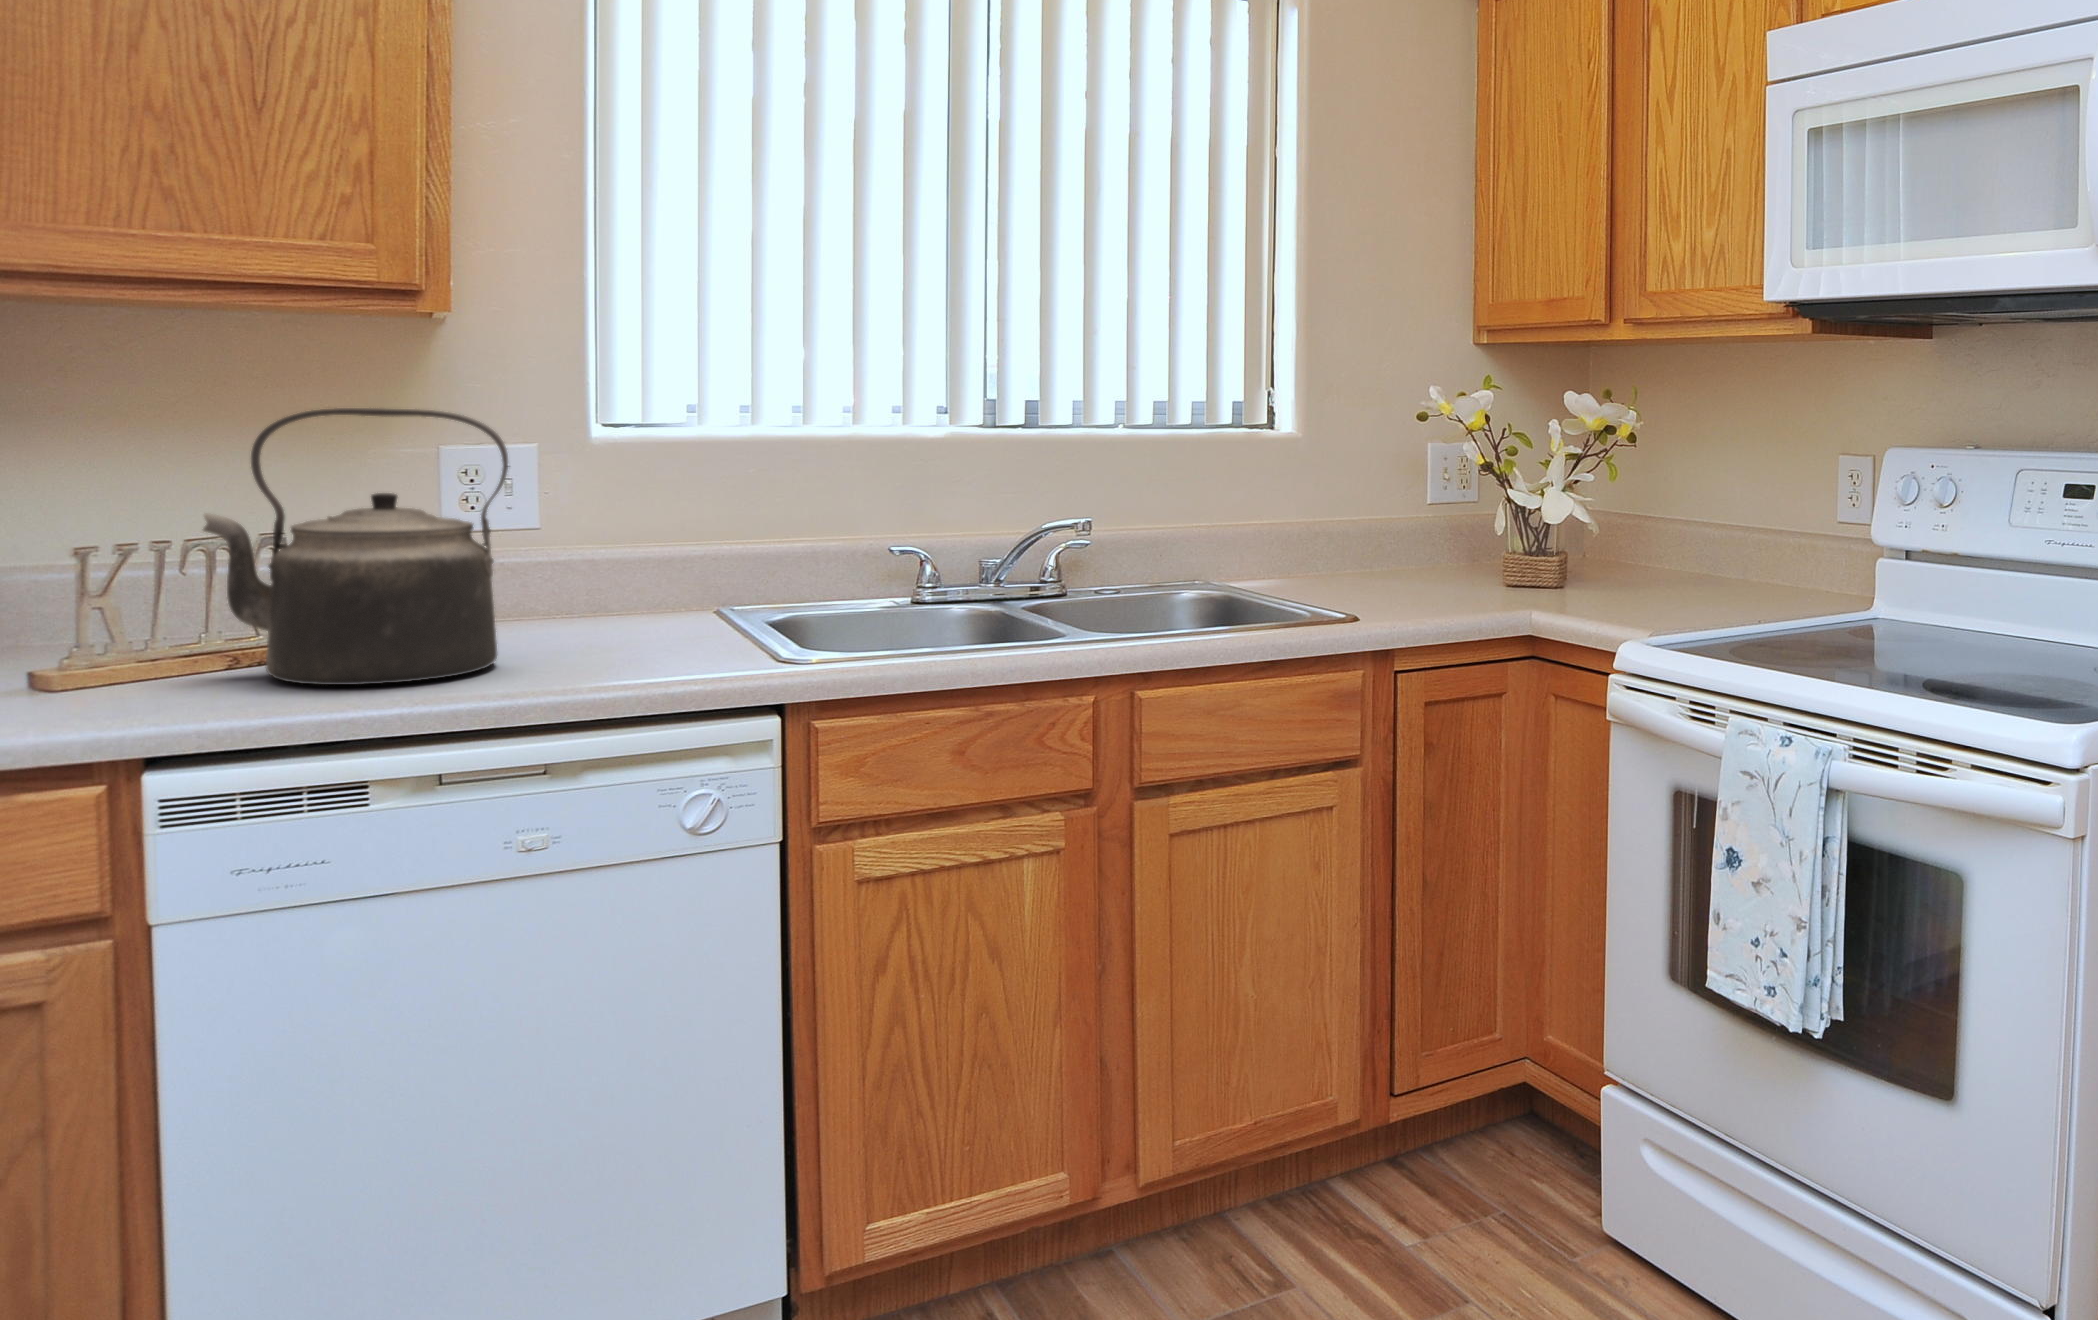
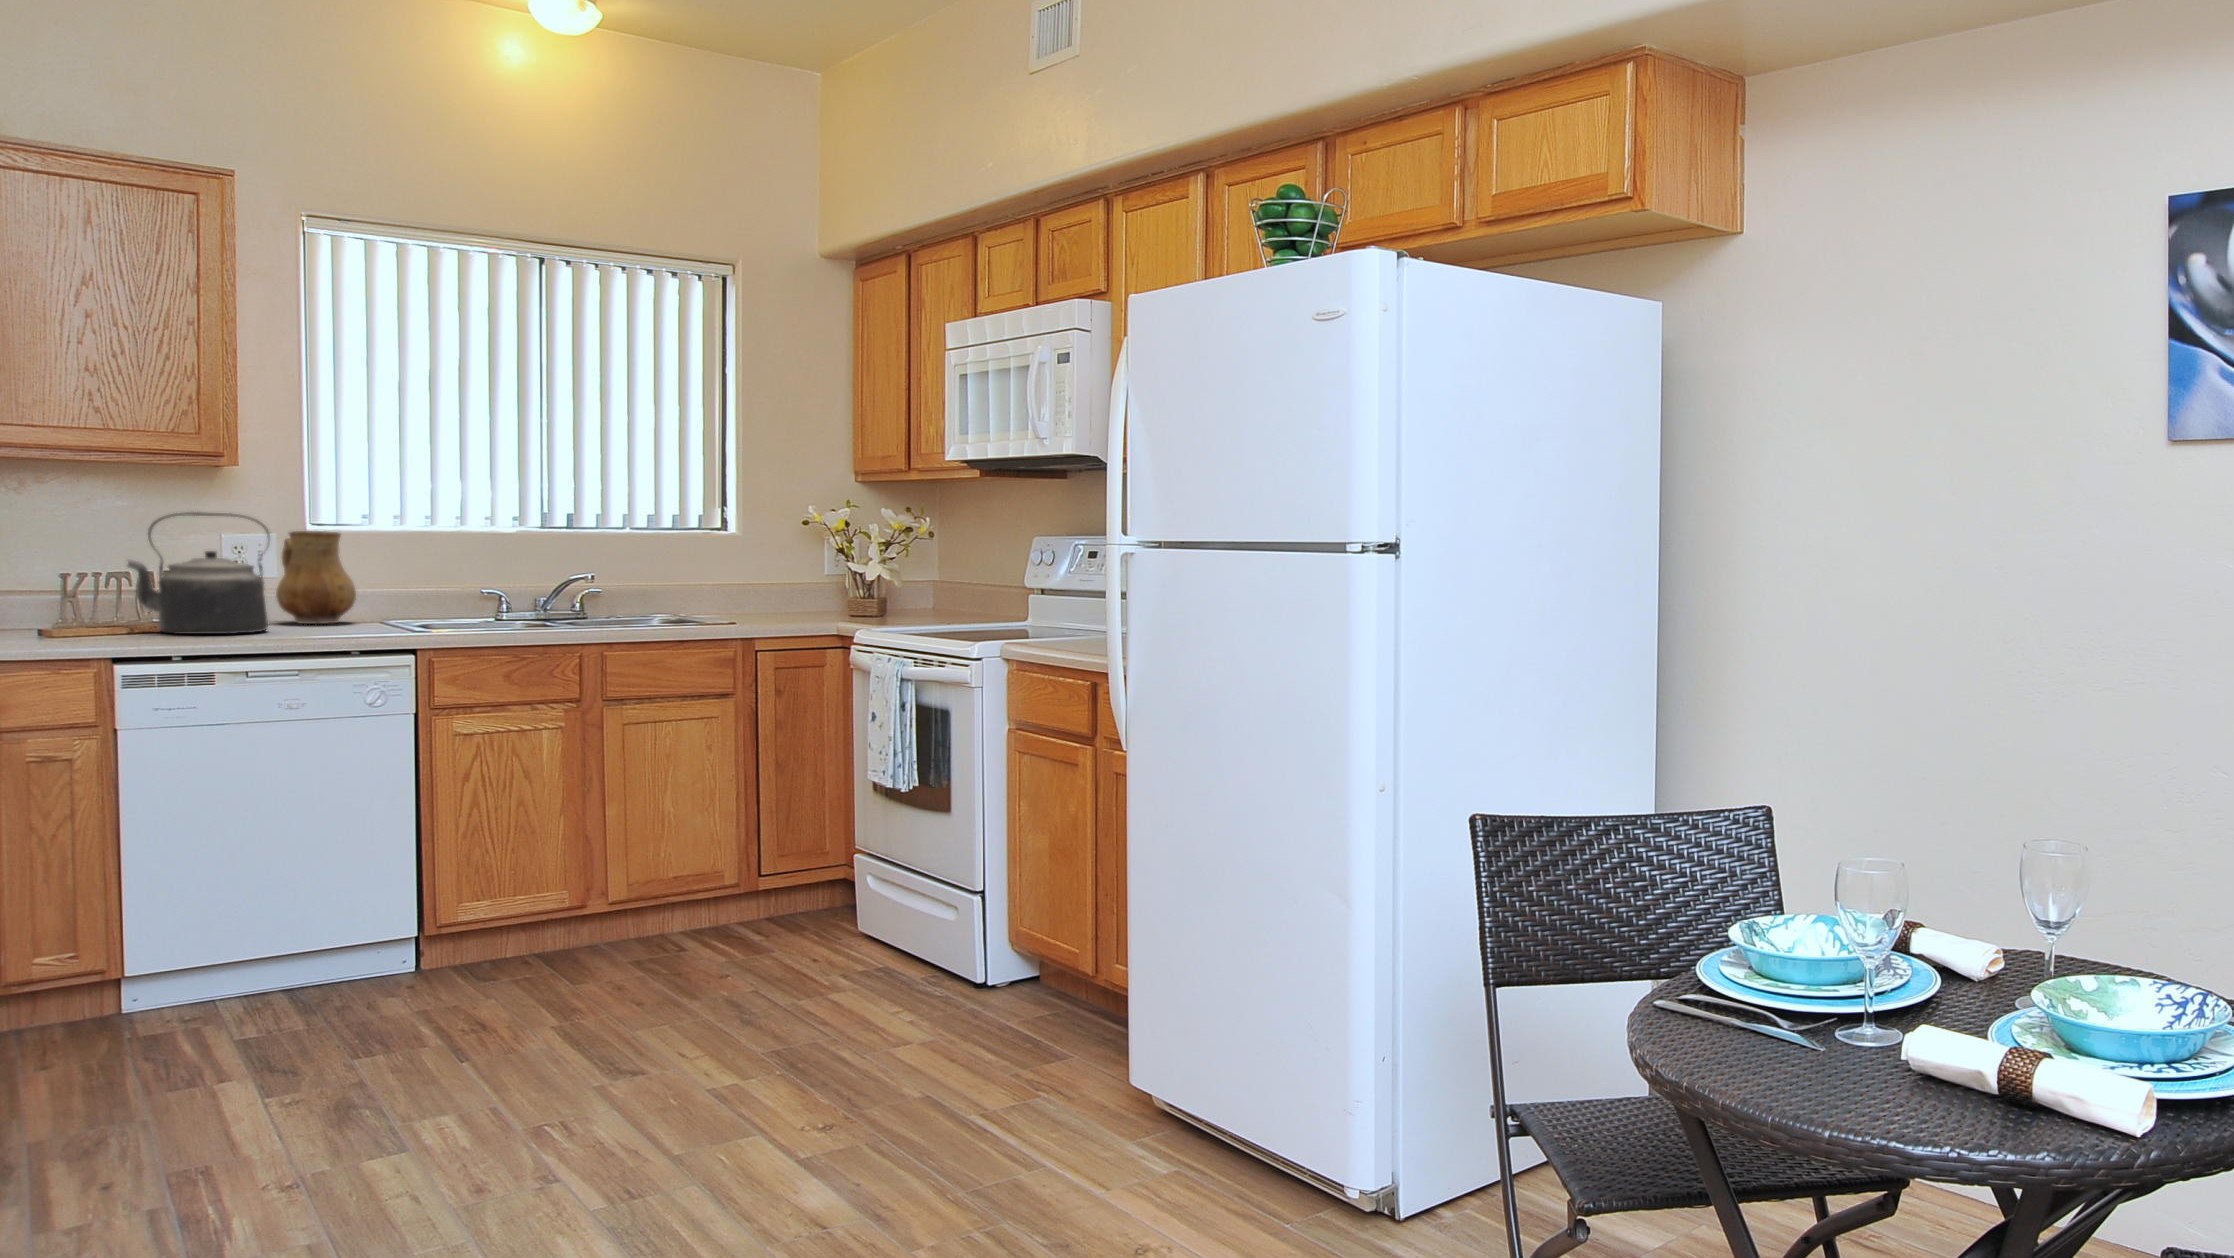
ceramic pitcher: none [523,443,672,635] -> present [276,531,356,624]

